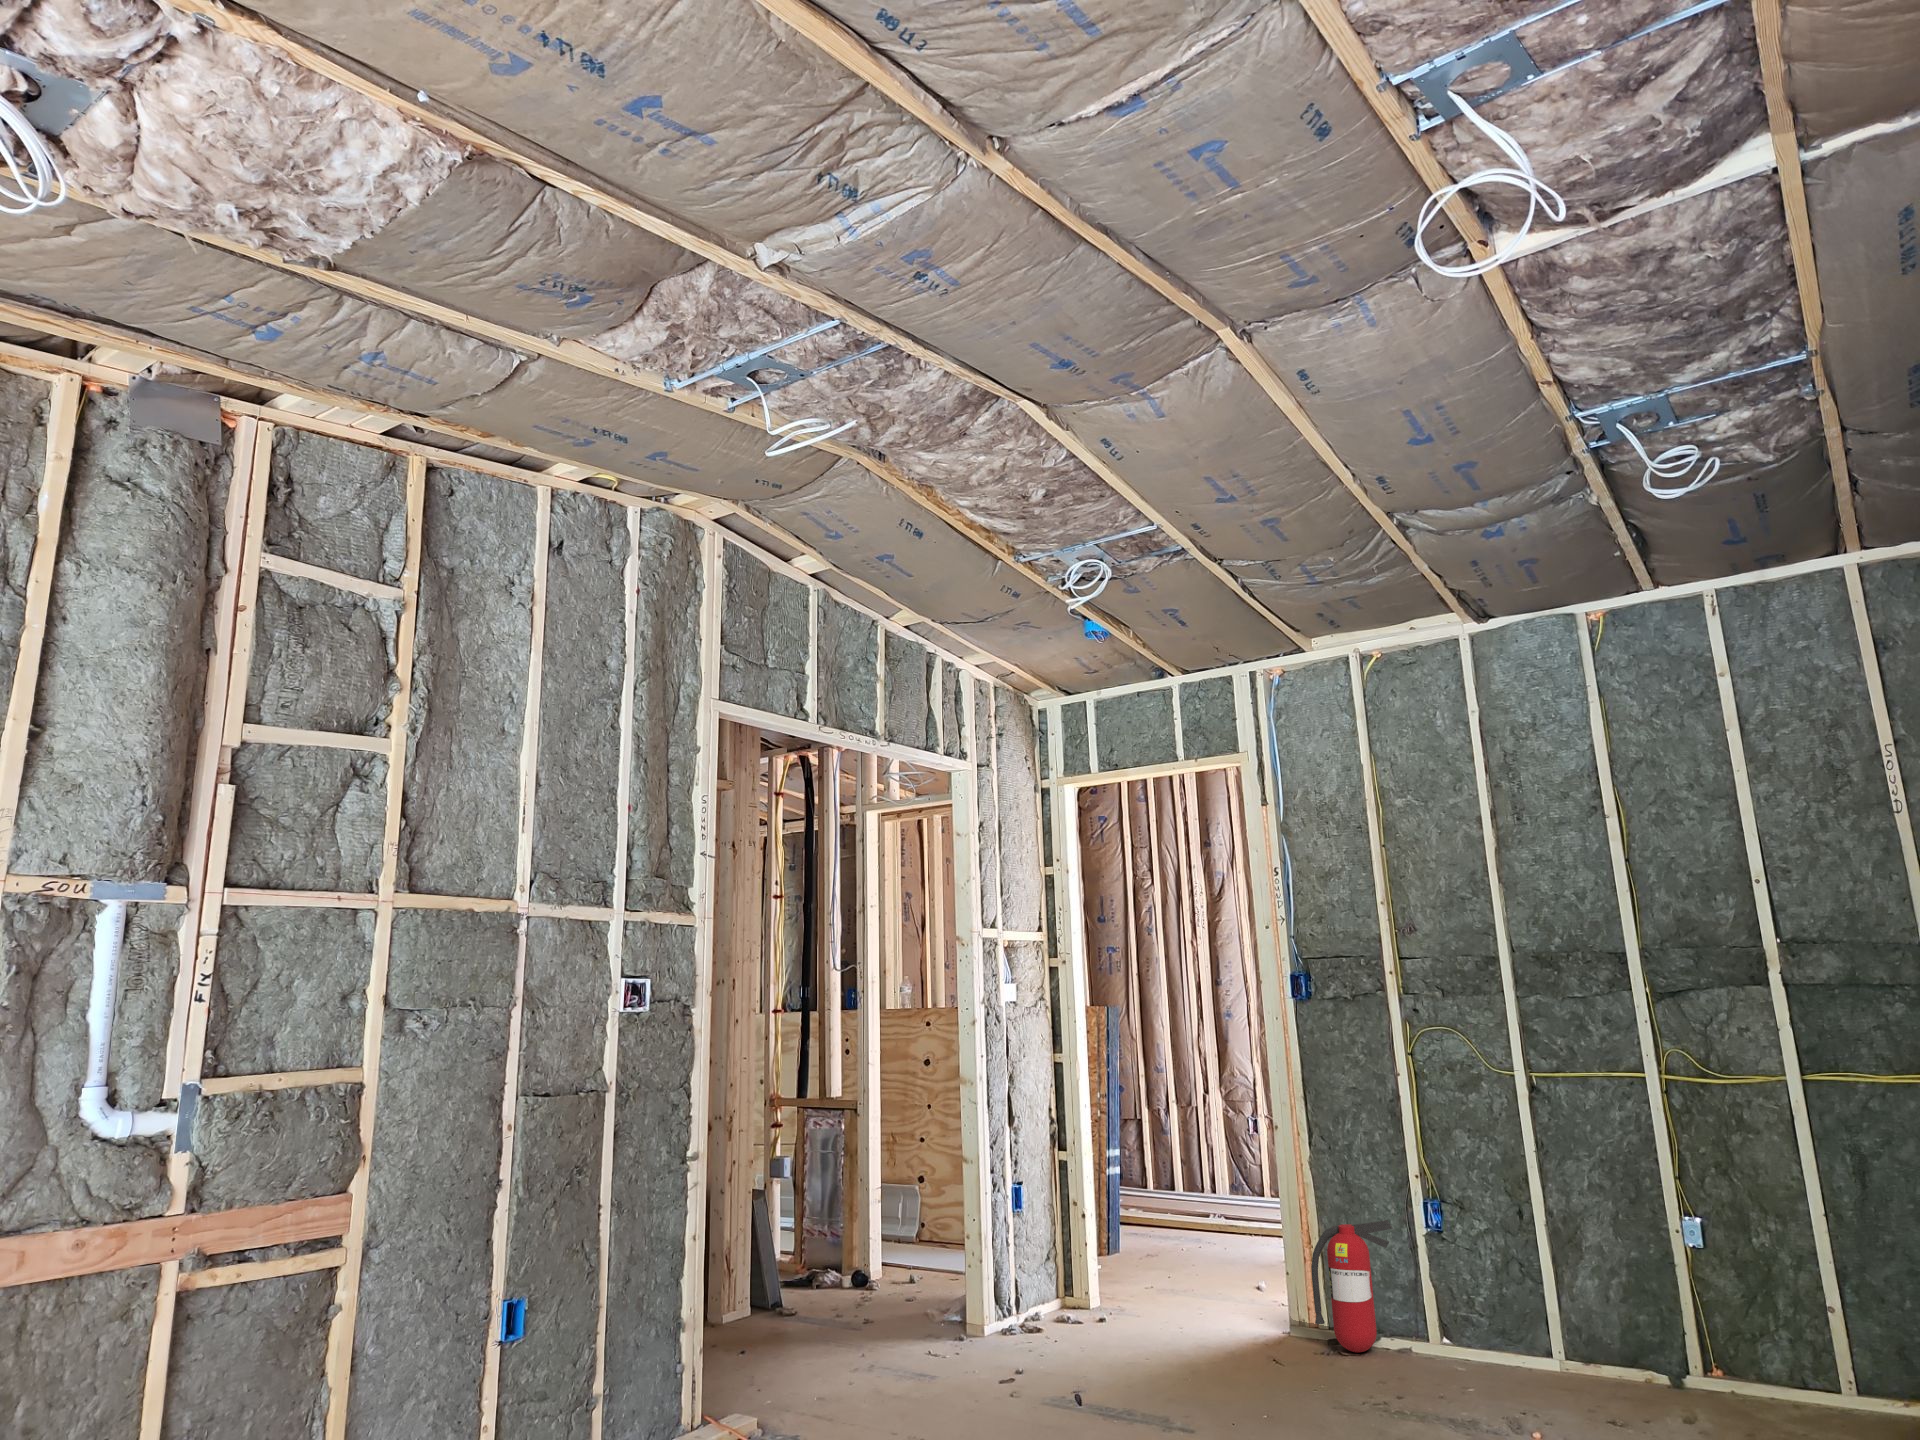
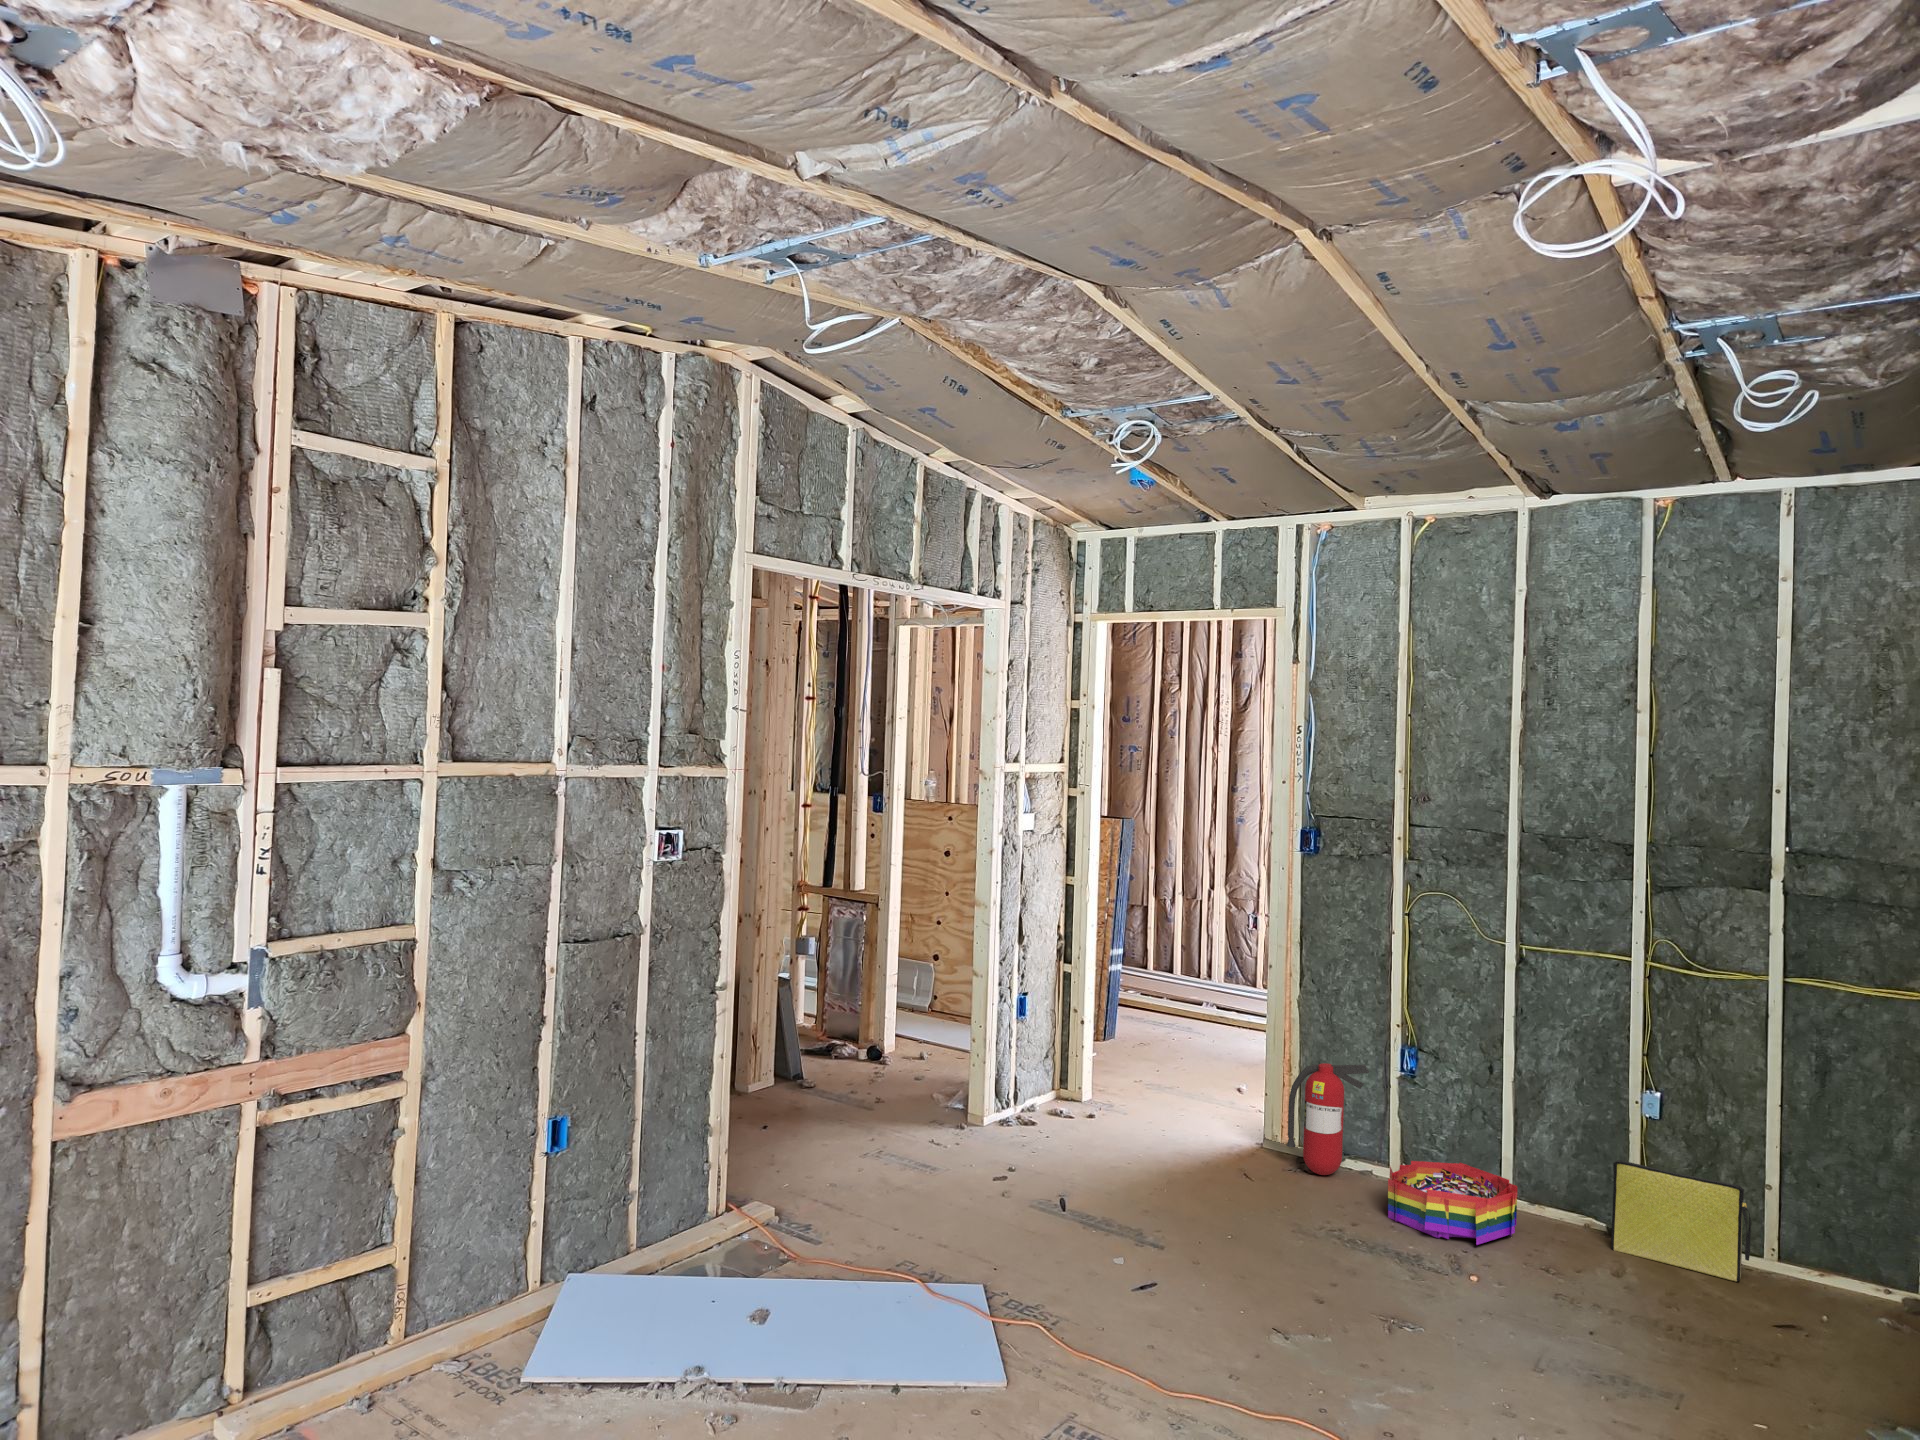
bag: none [1668,1292,1833,1418] -> present [1611,1160,1751,1282]
storage bin: none [1430,1320,1576,1402] -> present [1388,1161,1517,1245]

